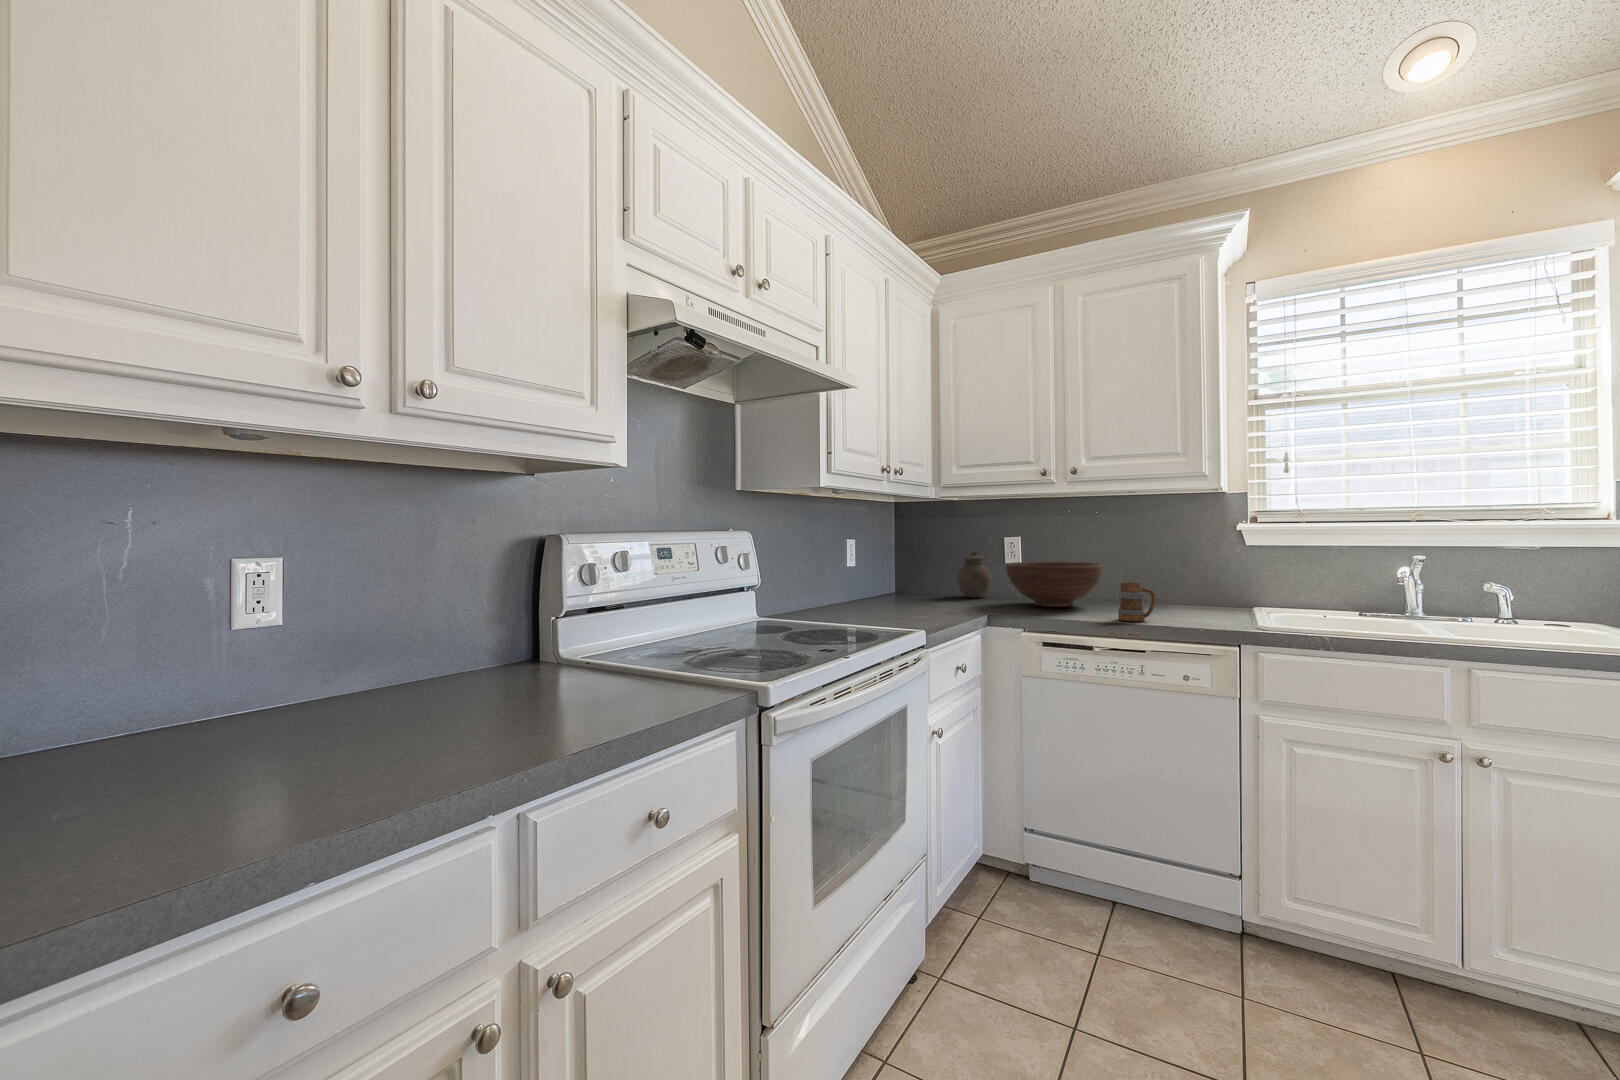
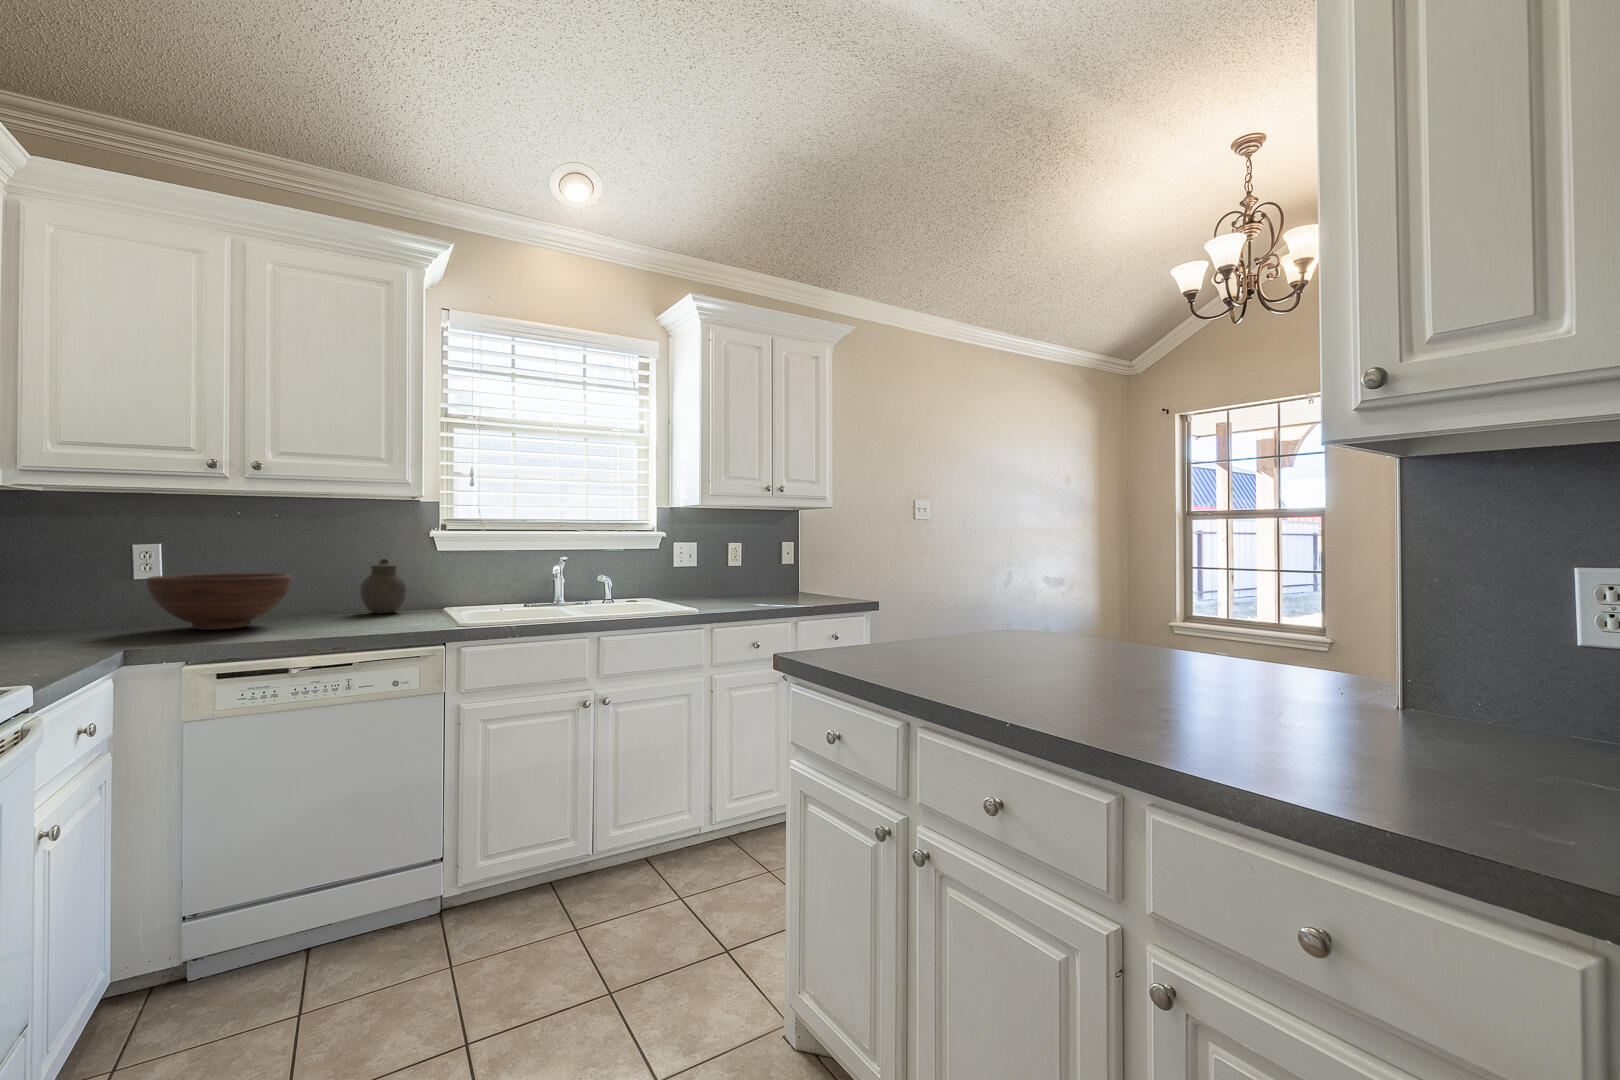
jar: present [957,552,991,598] -> present [360,559,407,613]
mug: present [1118,582,1156,621] -> none [319,592,362,634]

